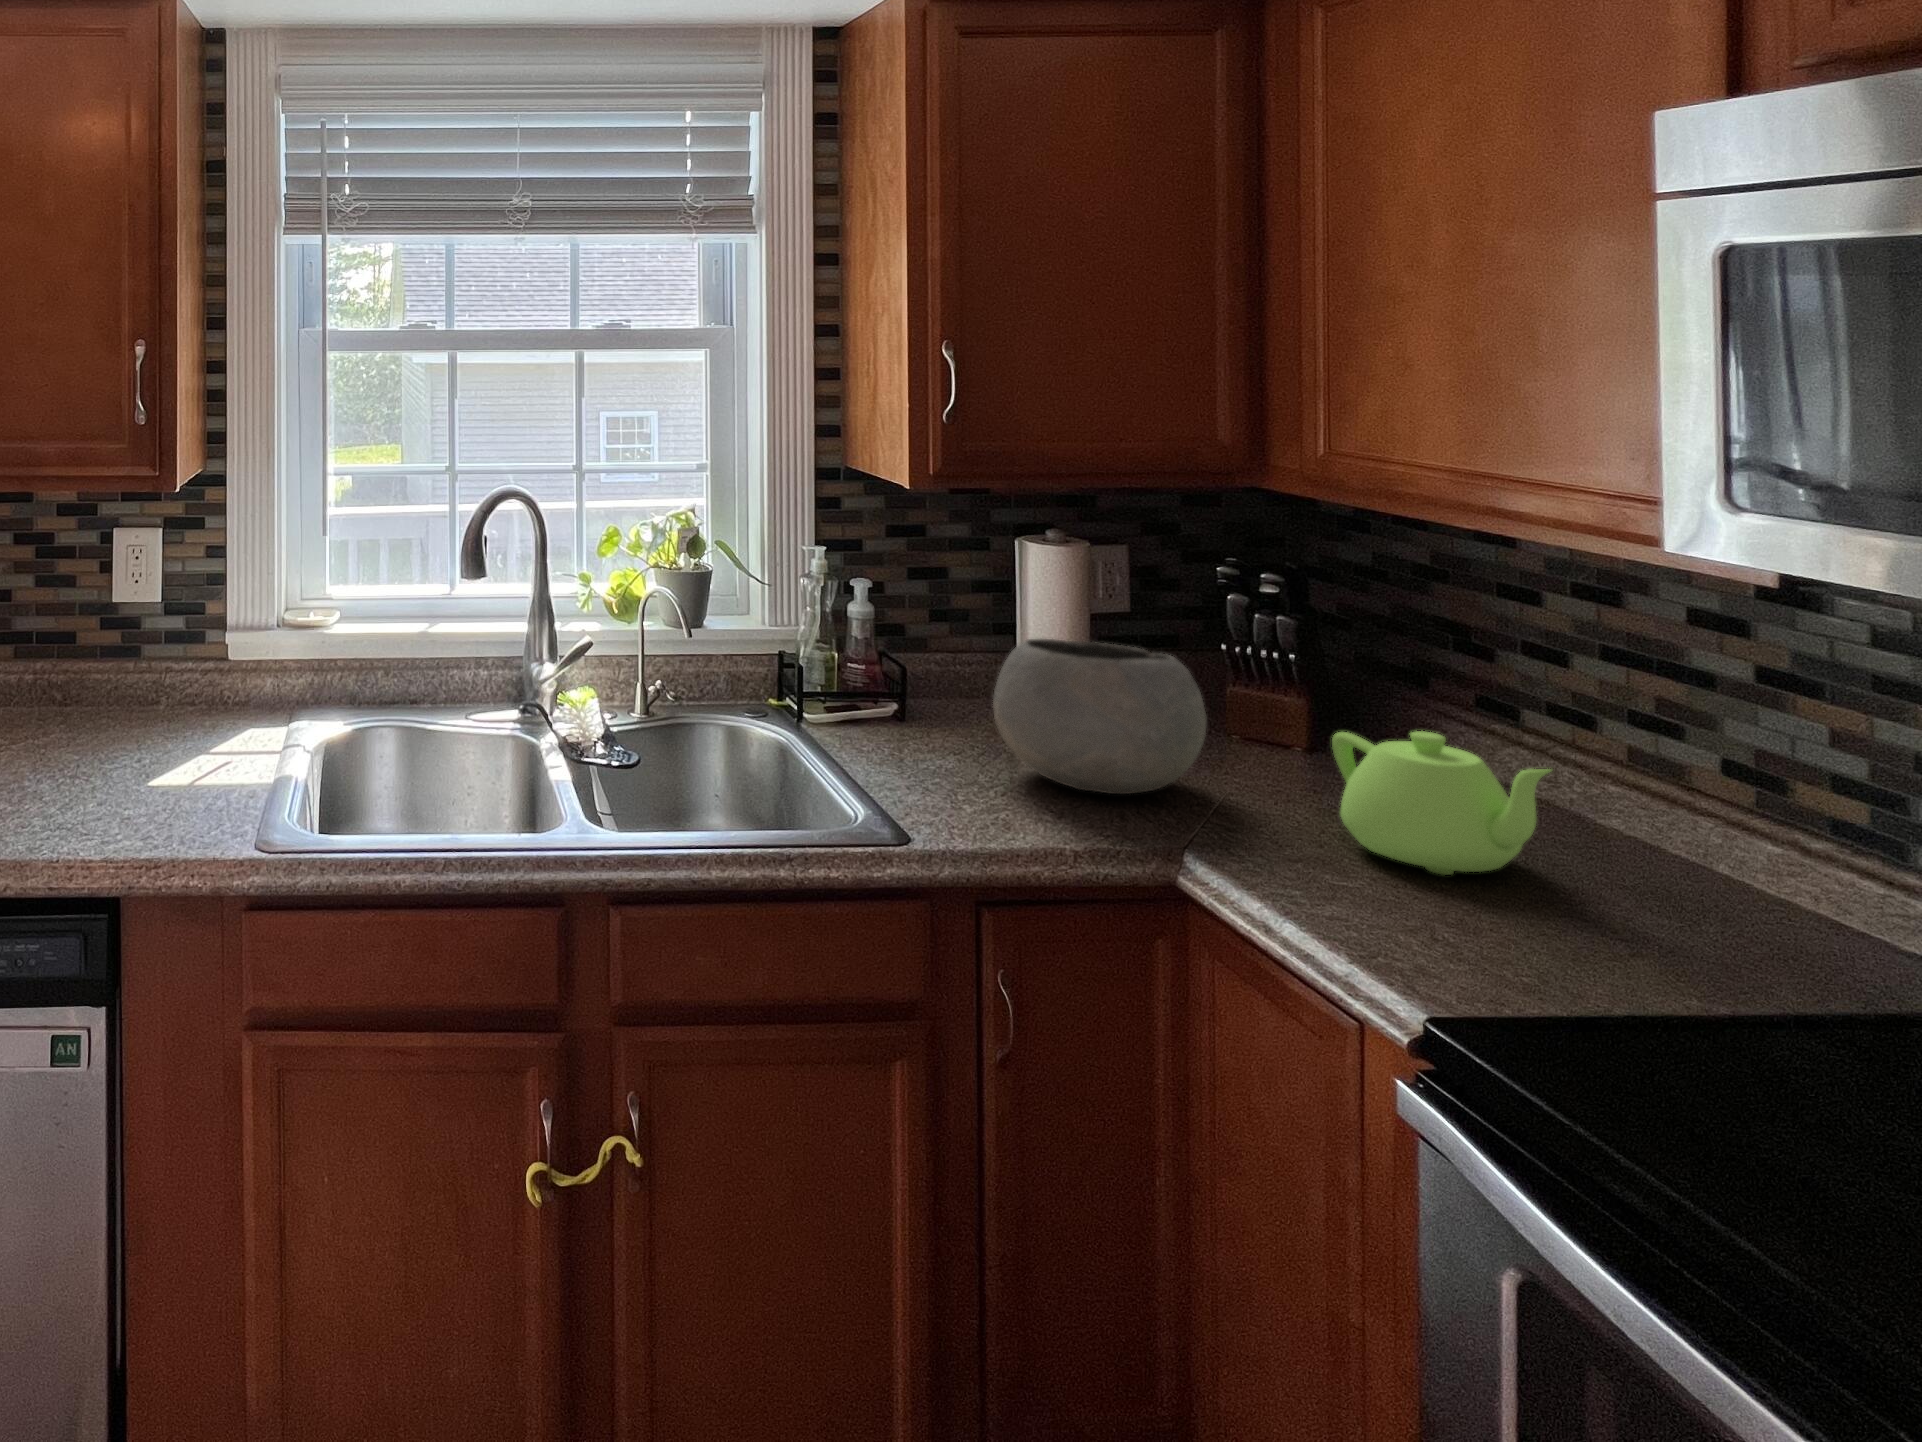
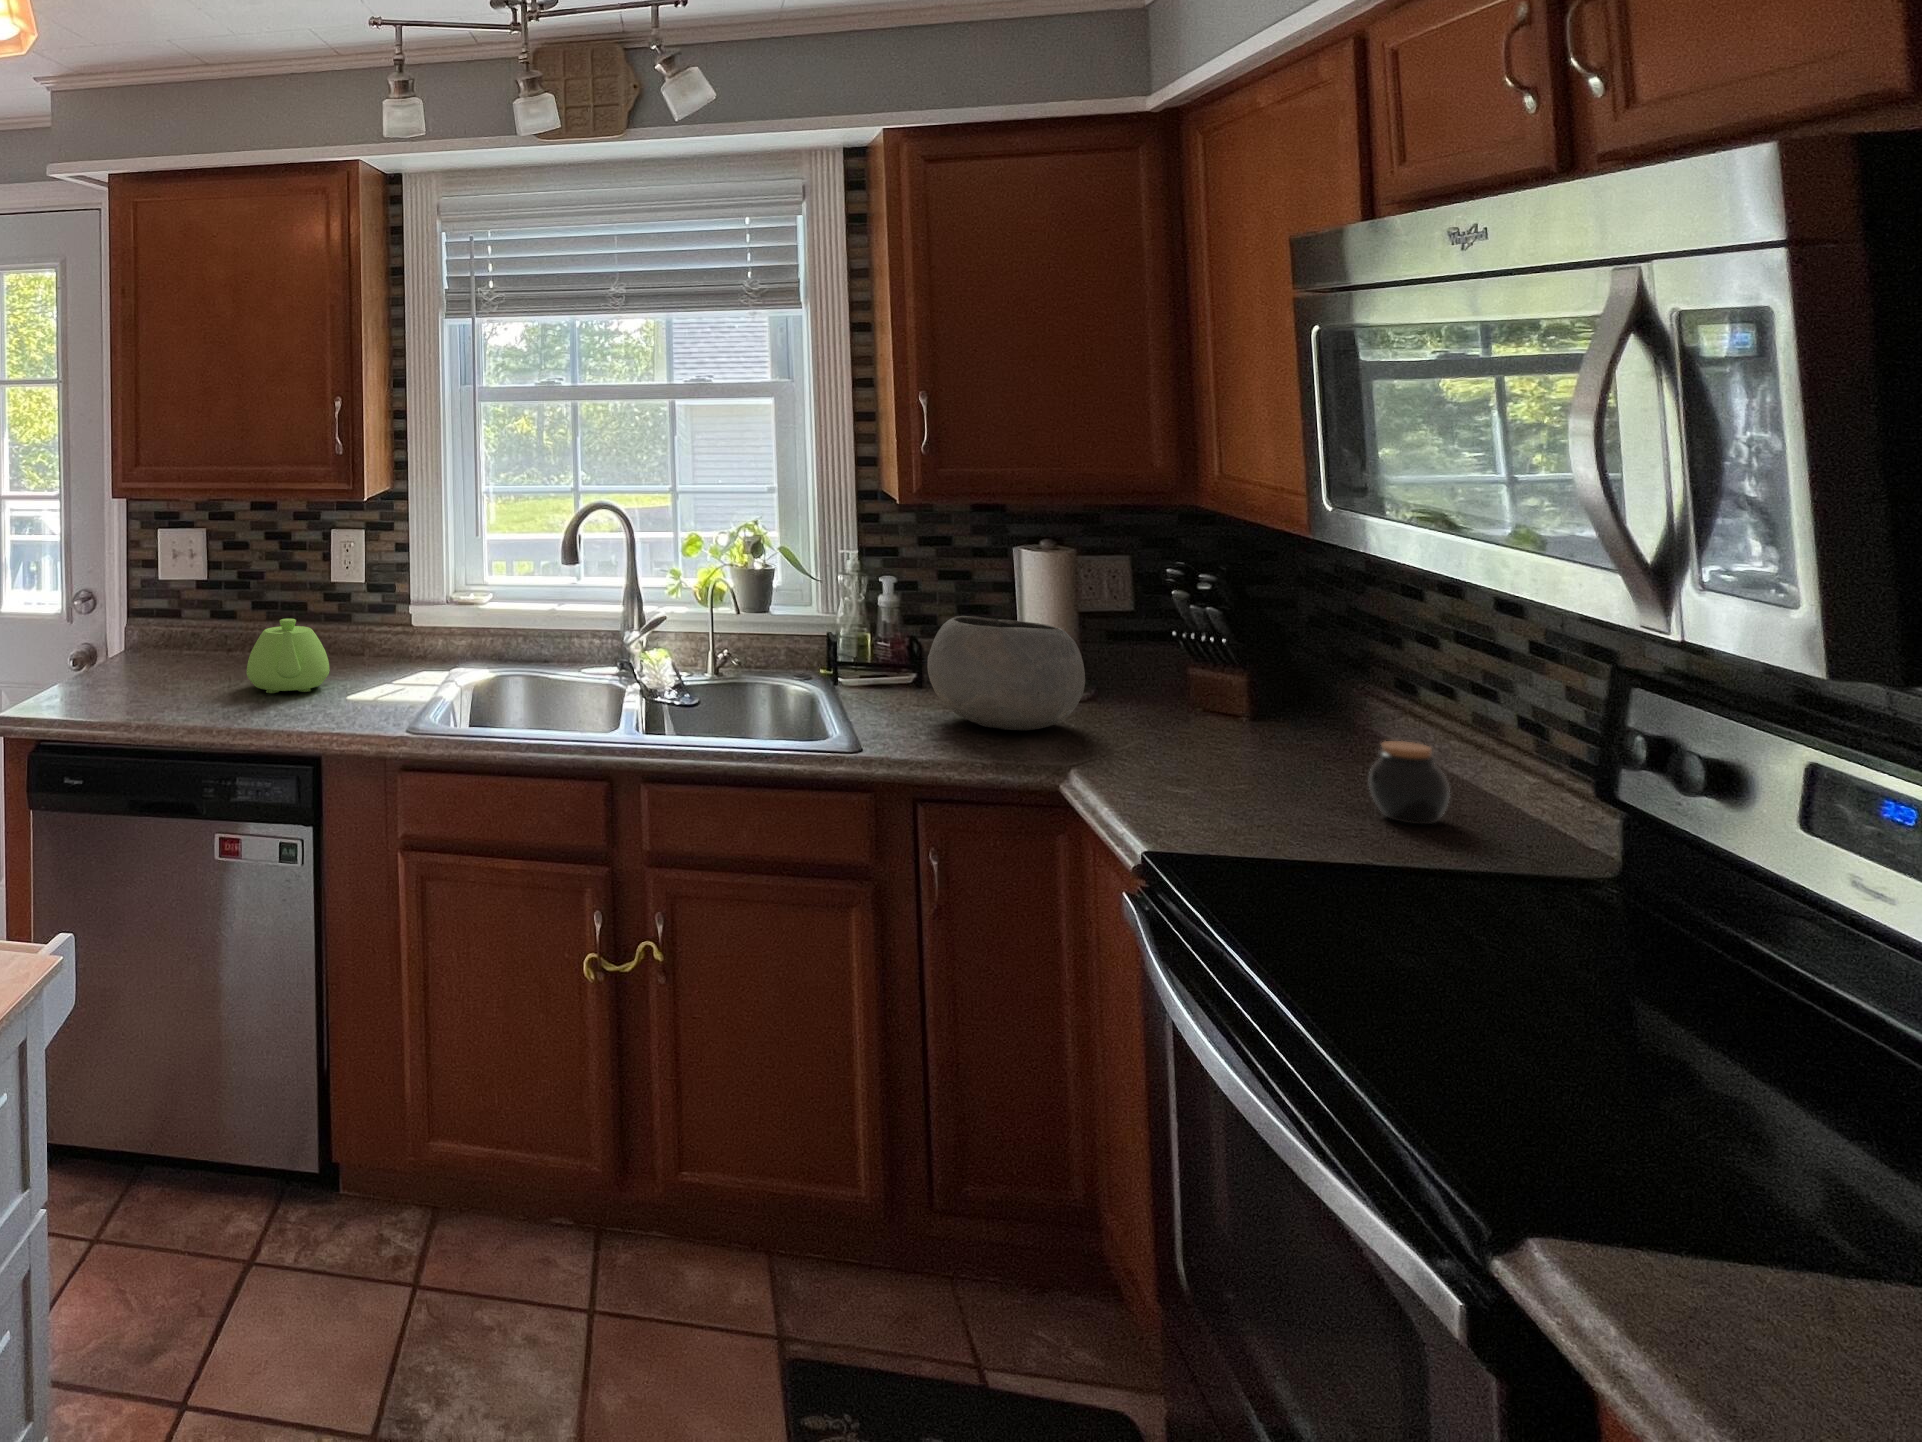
teapot: present [1332,731,1551,875] -> present [247,619,329,693]
jar: none [1688,816,1809,932] -> present [1369,741,1450,824]

